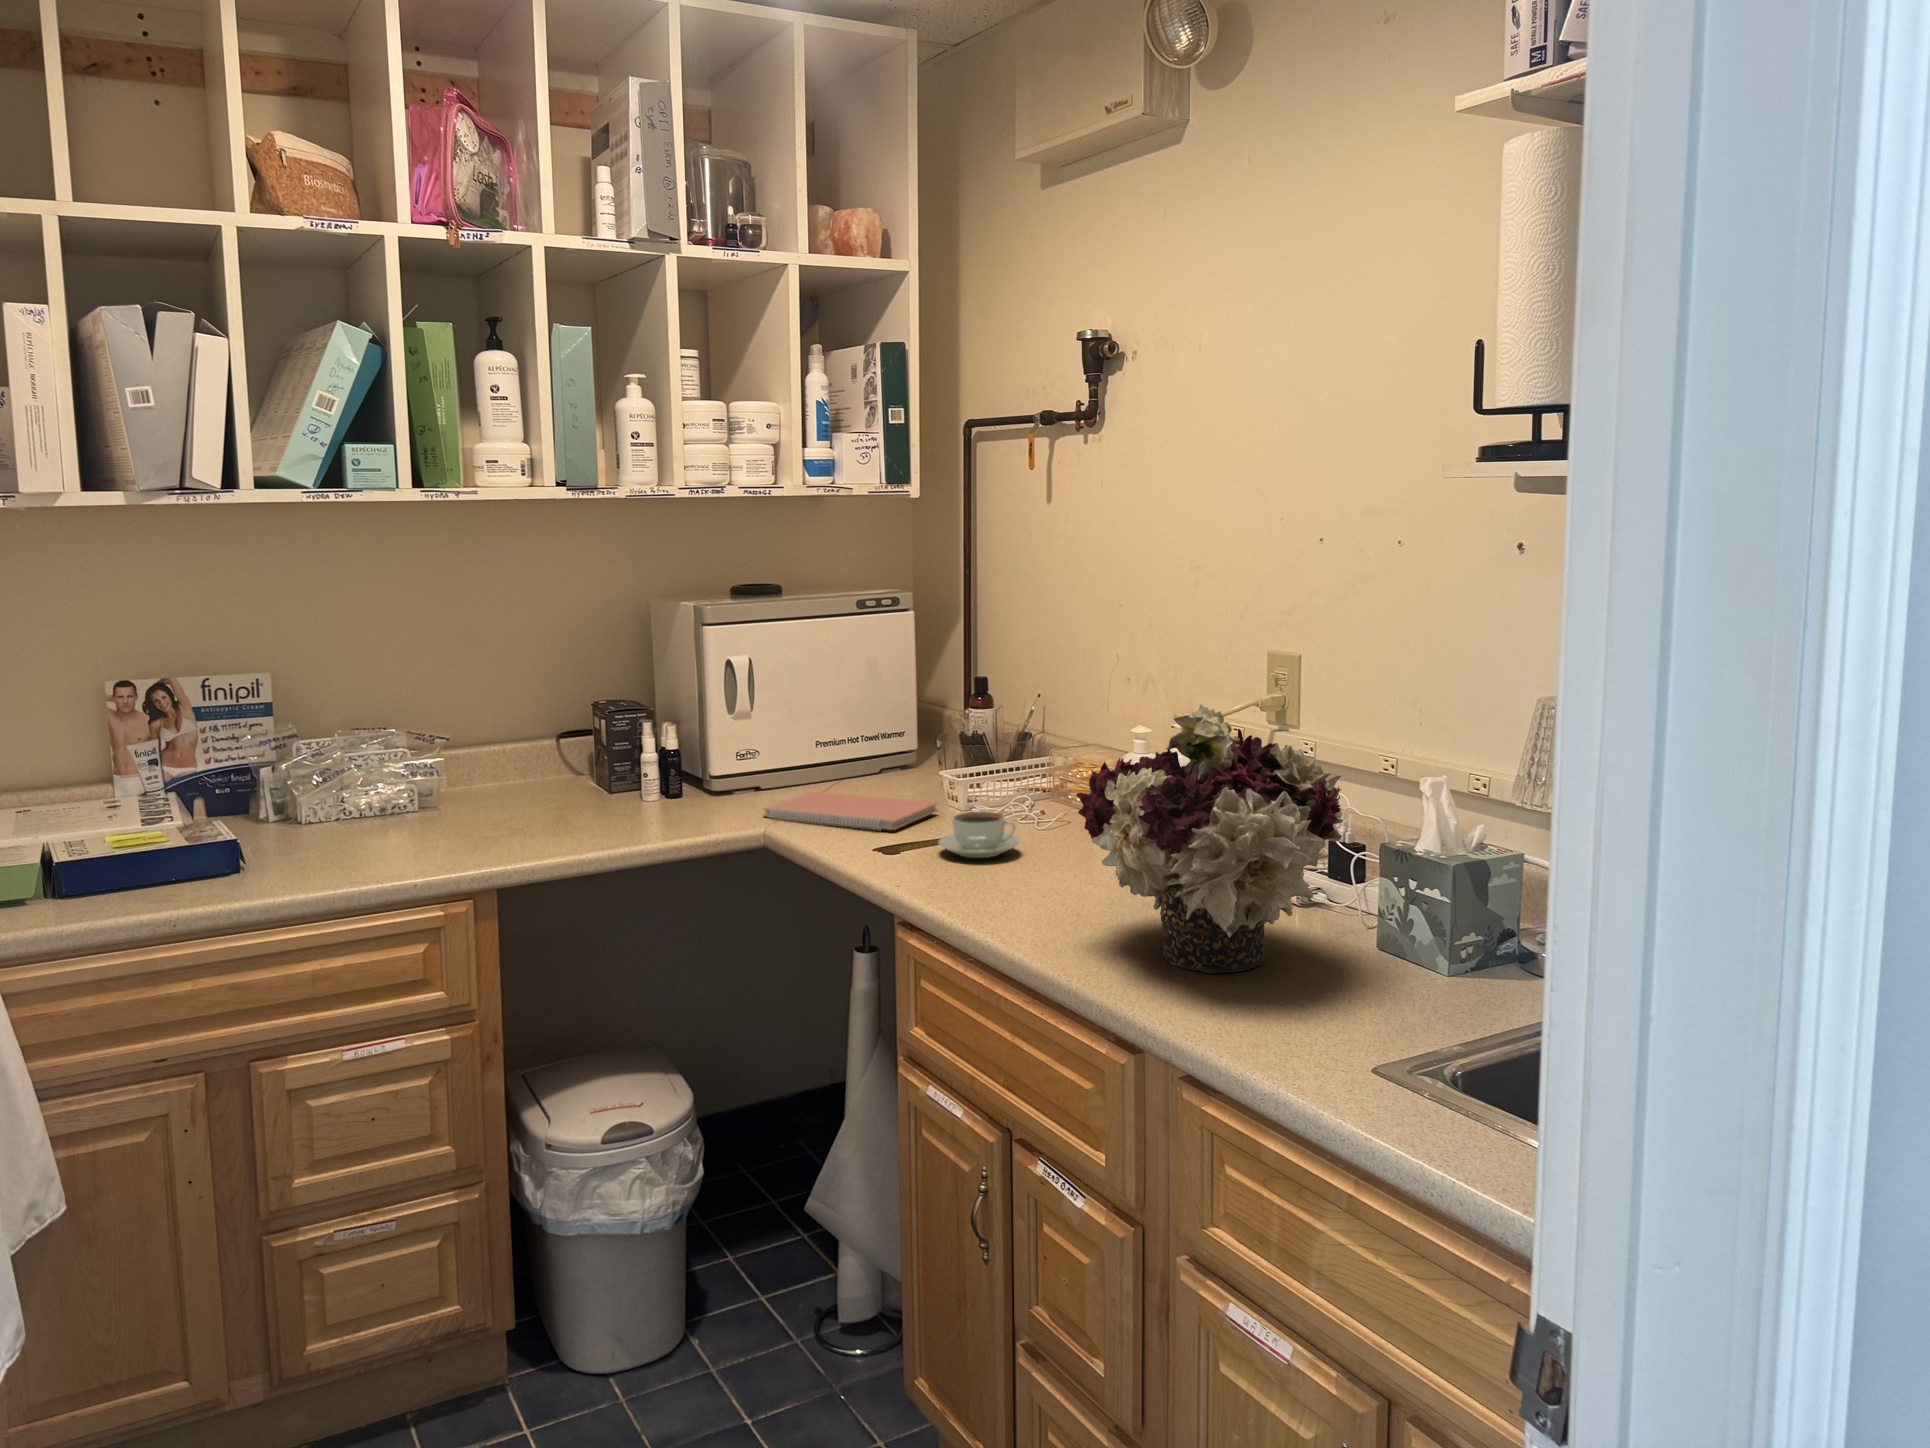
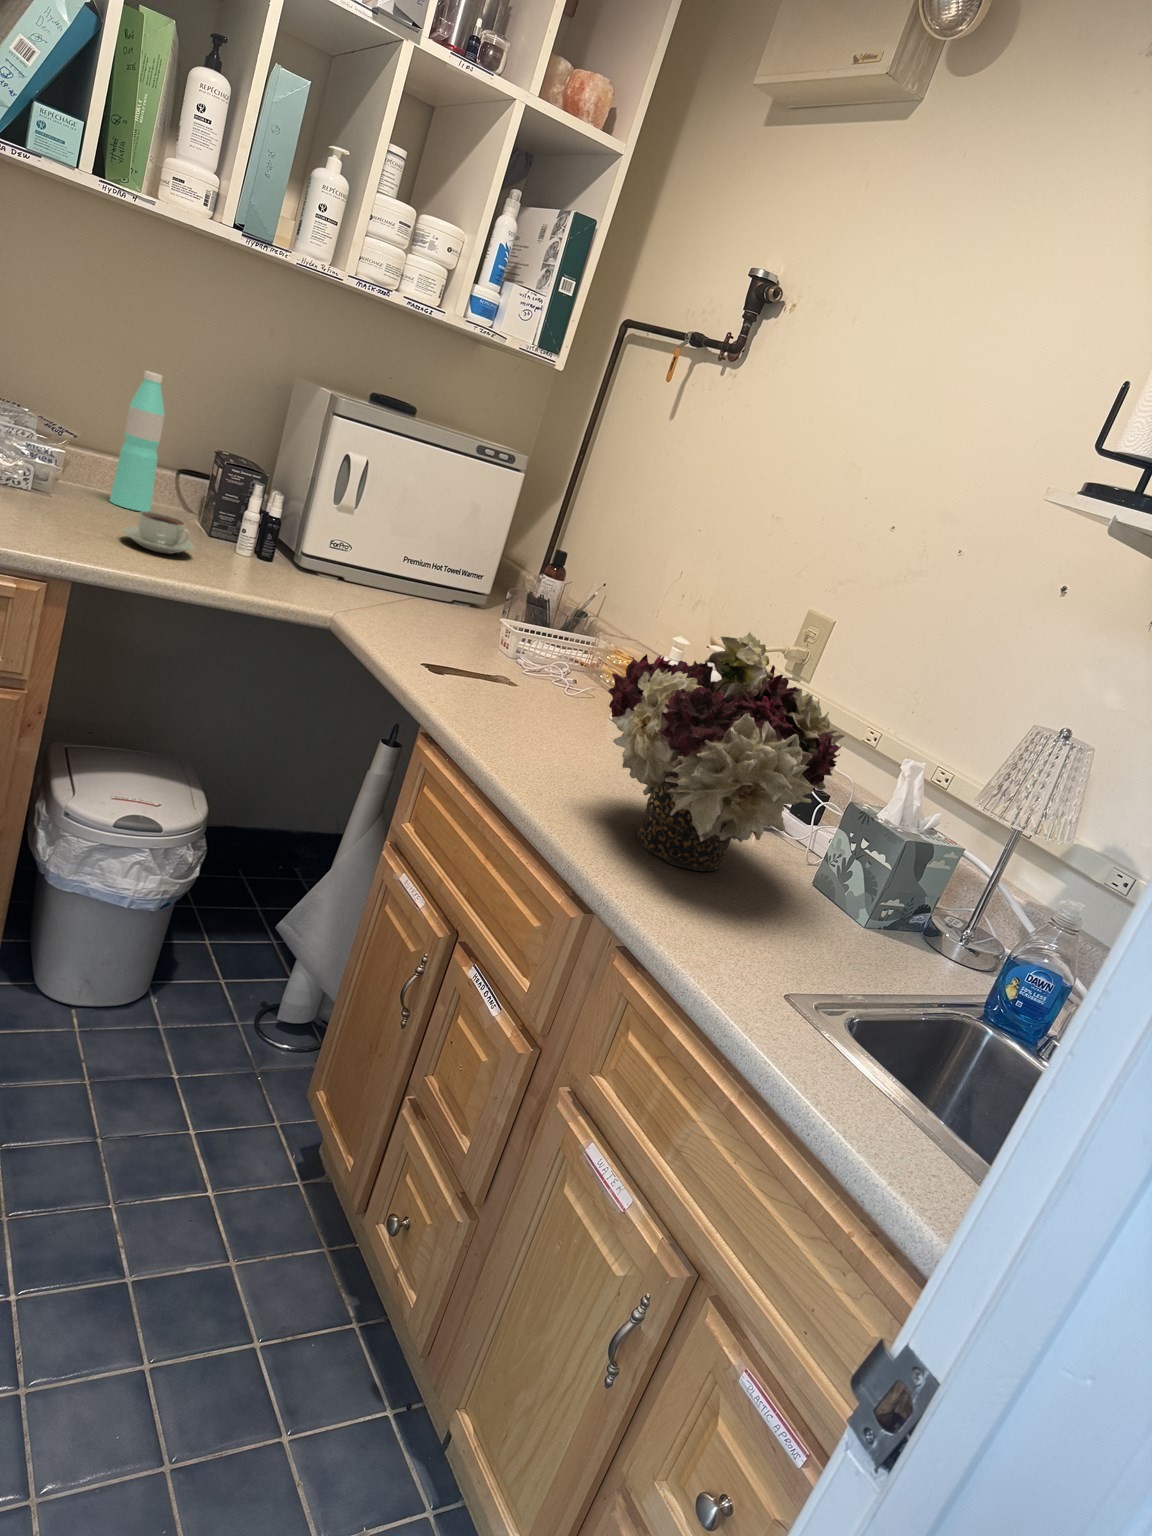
water bottle: none [493,649,541,795] -> present [110,371,165,512]
notebook: present [764,792,938,830] -> none [337,594,491,650]
coffee cup: present [938,811,1021,858] -> present [122,511,194,554]

